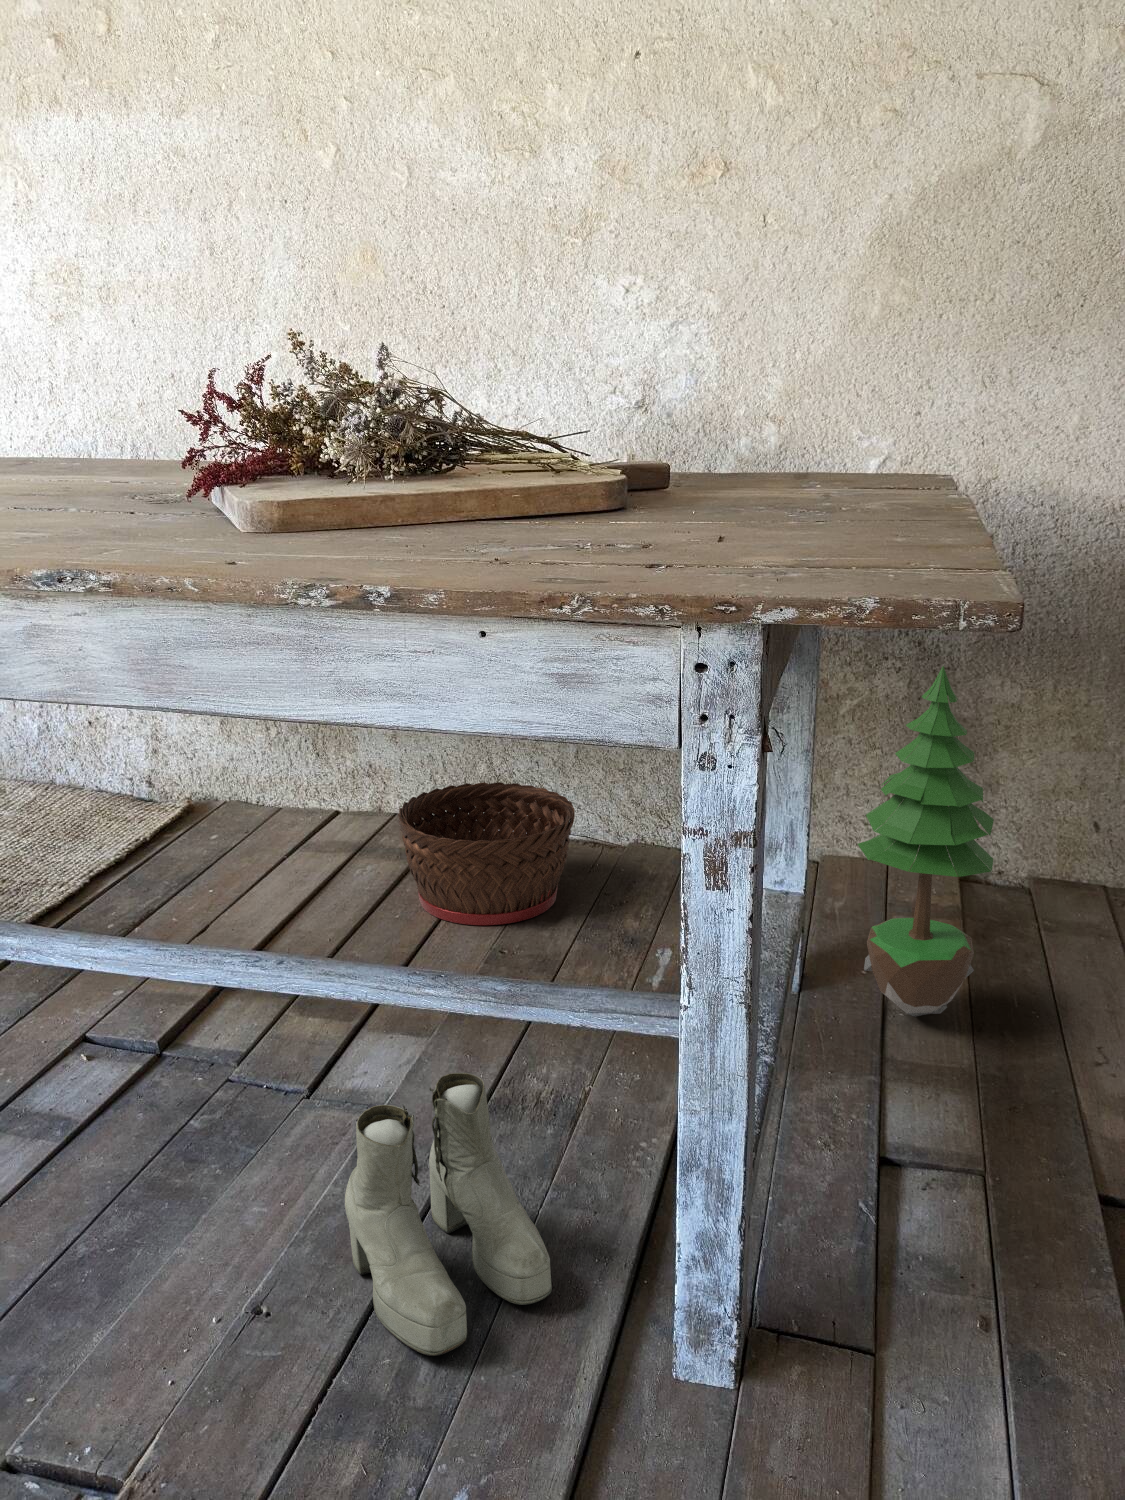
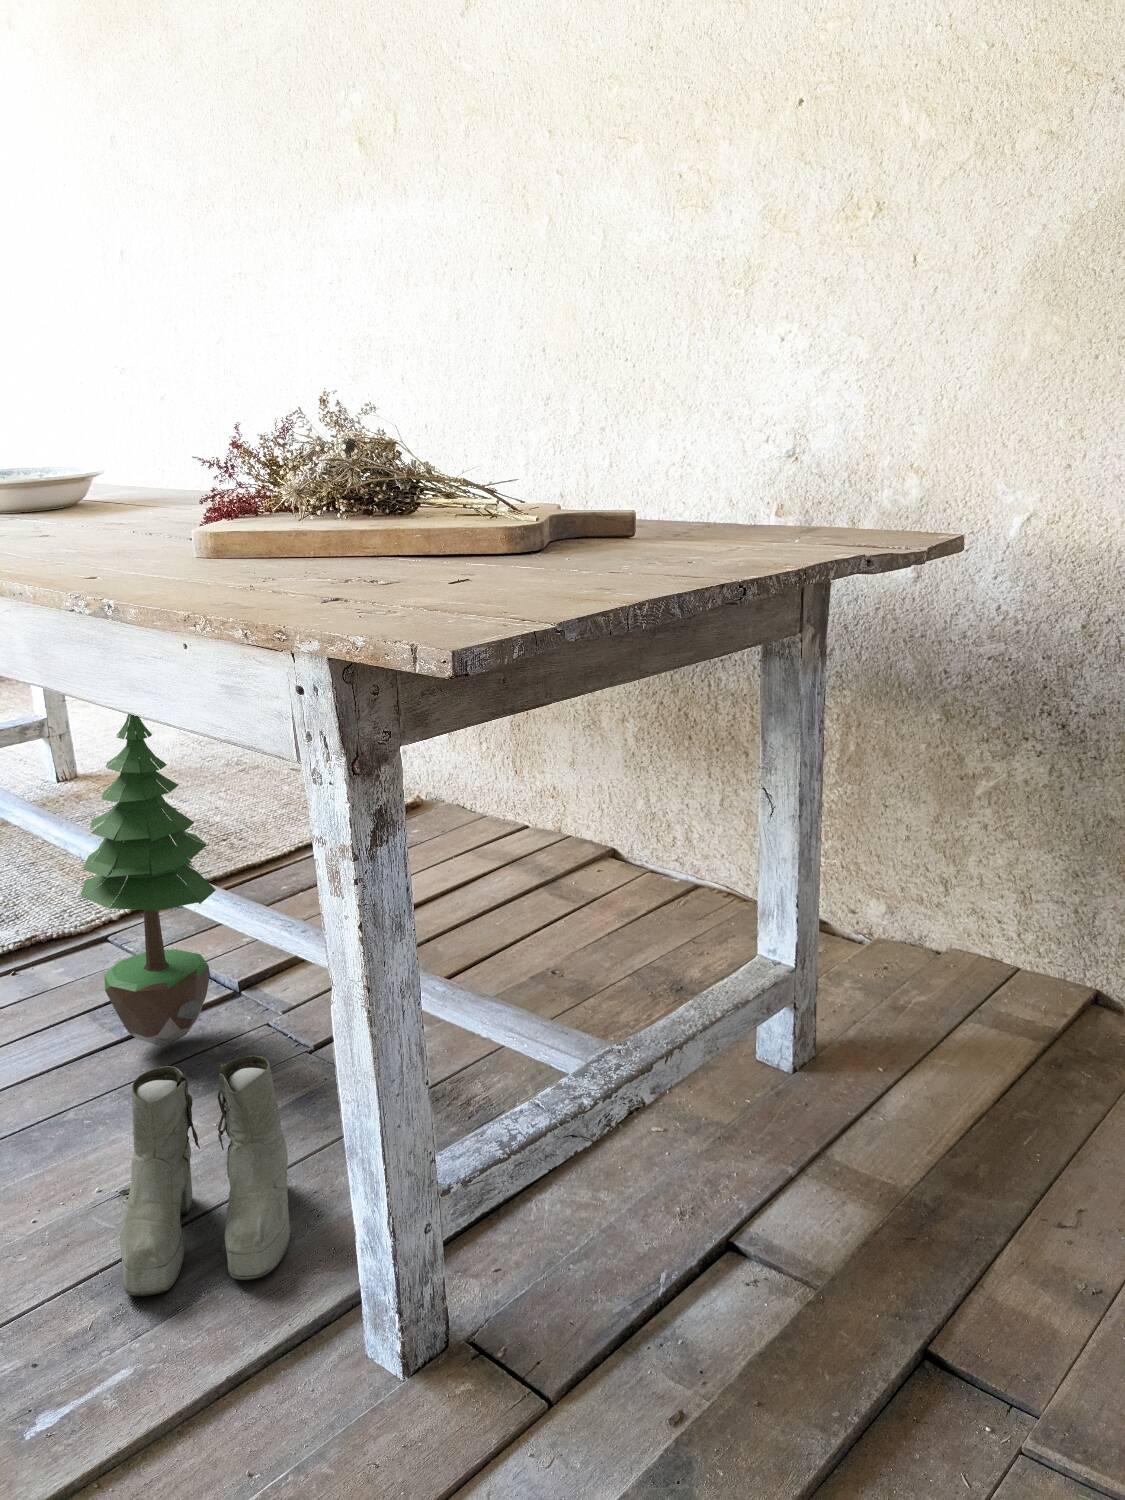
potted tree: present [858,666,994,1017] -> present [80,714,216,1047]
basket: present [398,782,575,925] -> none [493,816,665,954]

